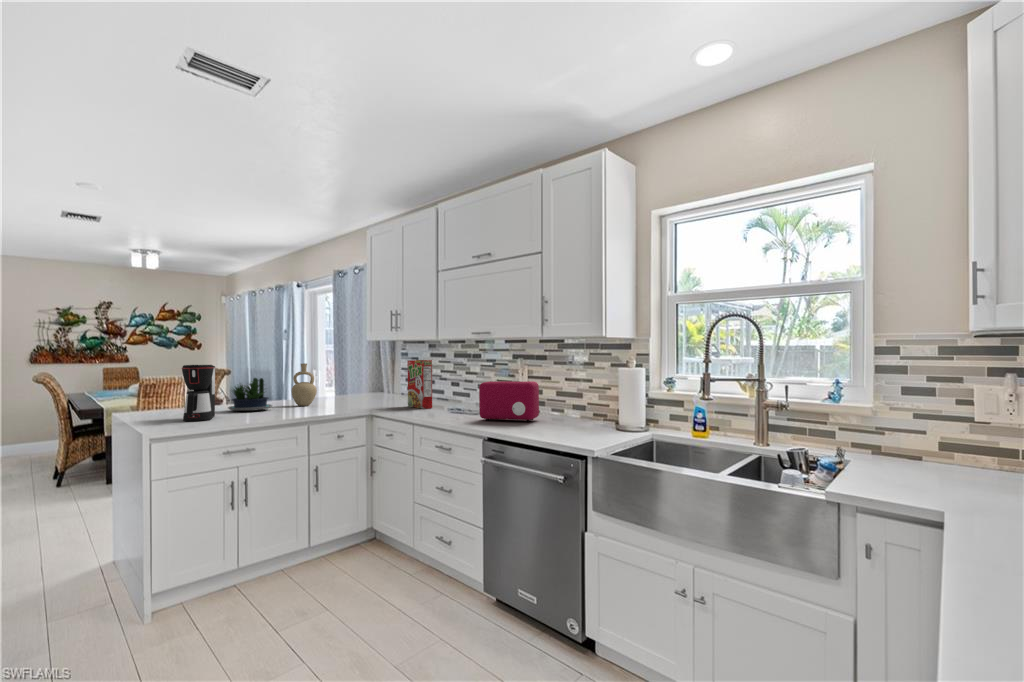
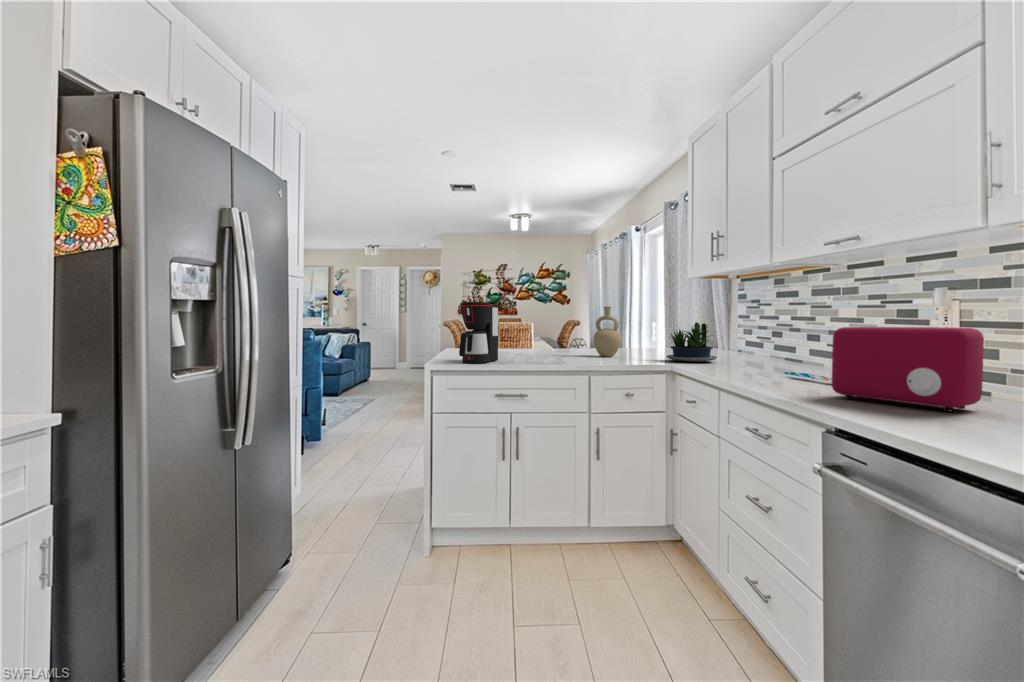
cereal box: present [408,360,432,409] -> none [733,298,768,370]
potted plant: present [228,378,272,411] -> present [666,322,717,362]

